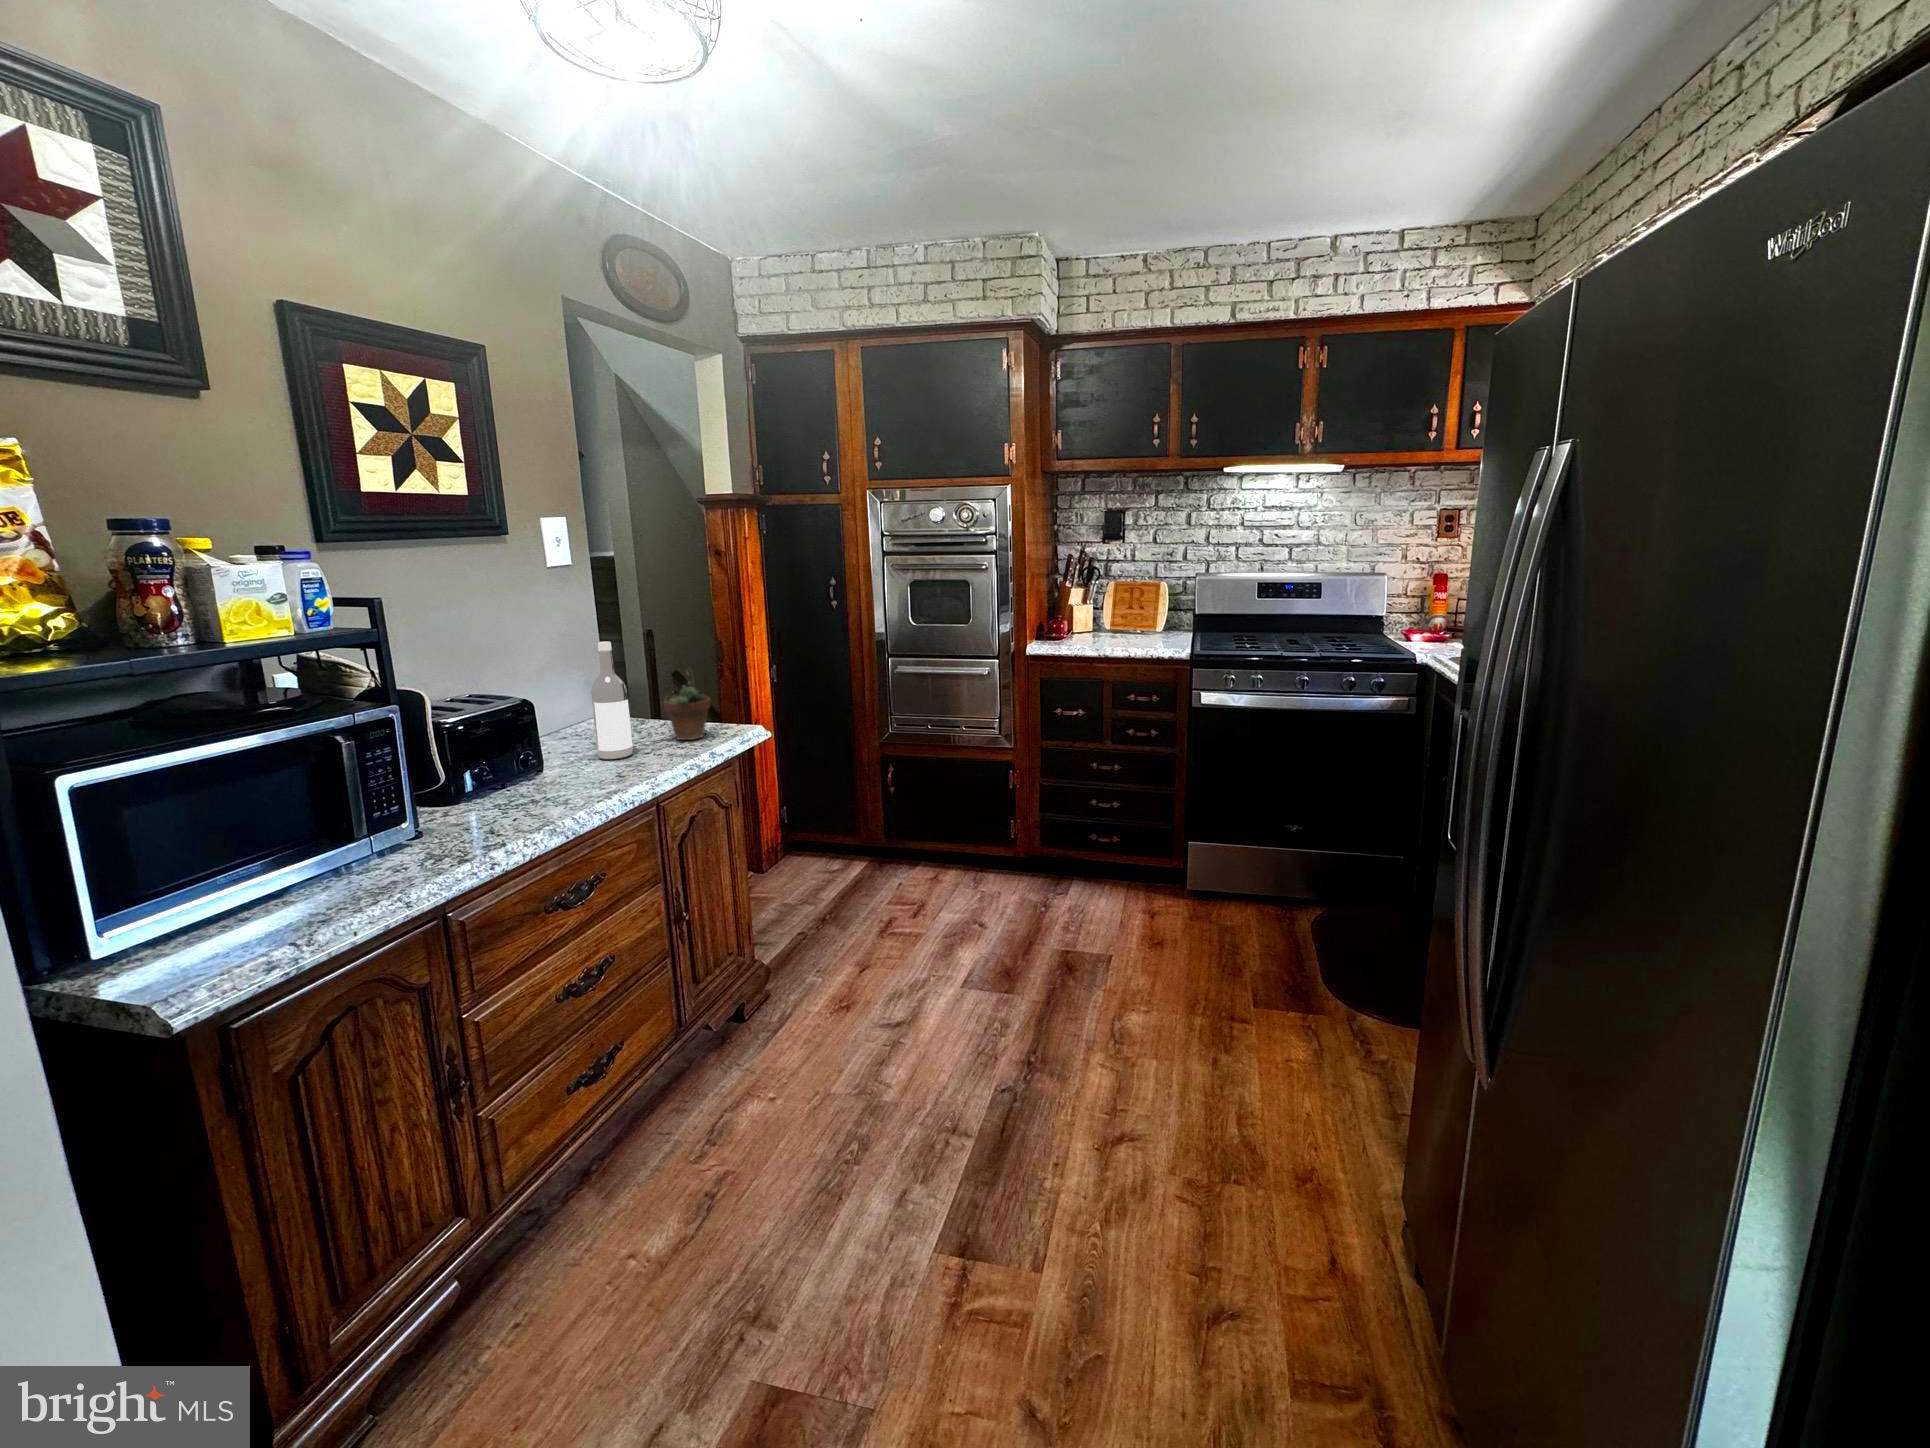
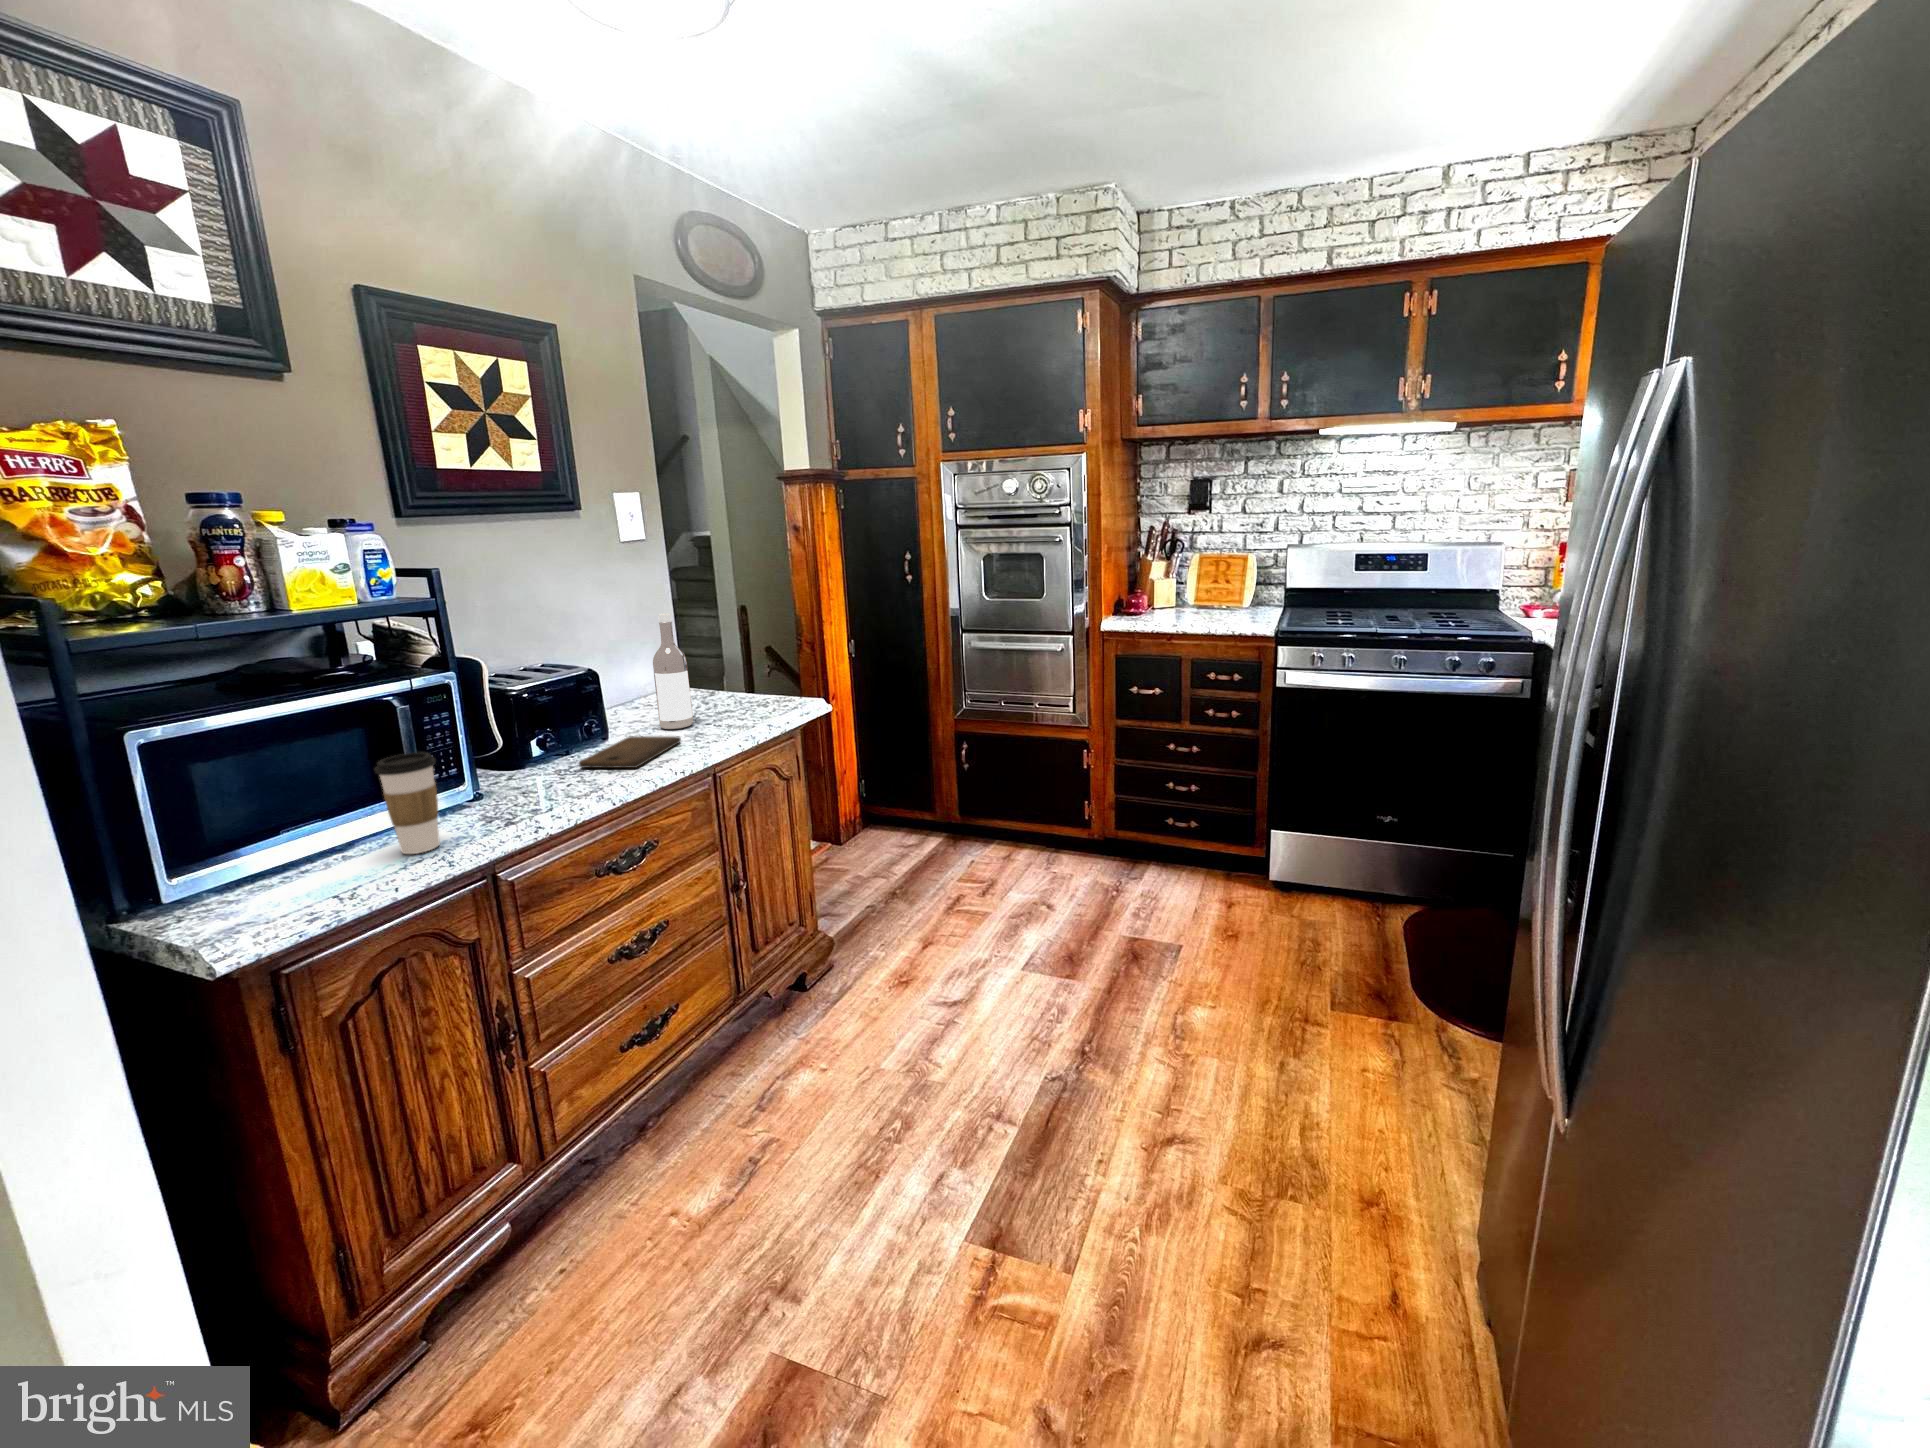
succulent plant: present [664,672,710,740] -> none [725,640,770,712]
cutting board: none [522,767,625,801] -> present [579,736,681,768]
coffee cup: none [323,790,392,897] -> present [375,752,440,854]

